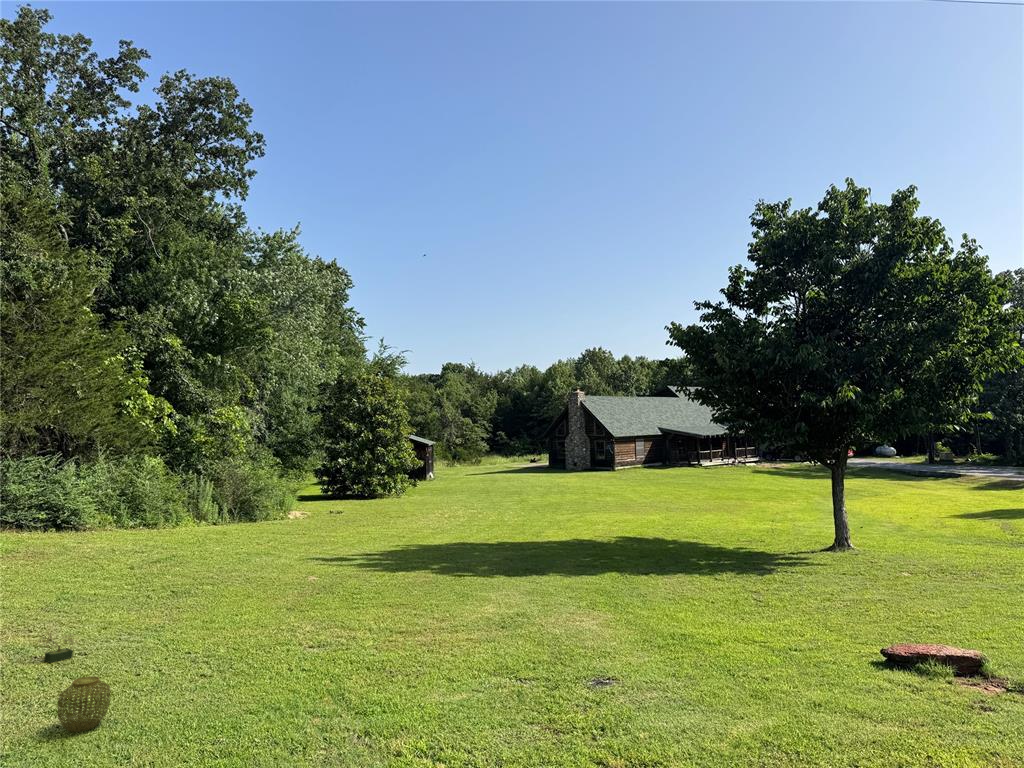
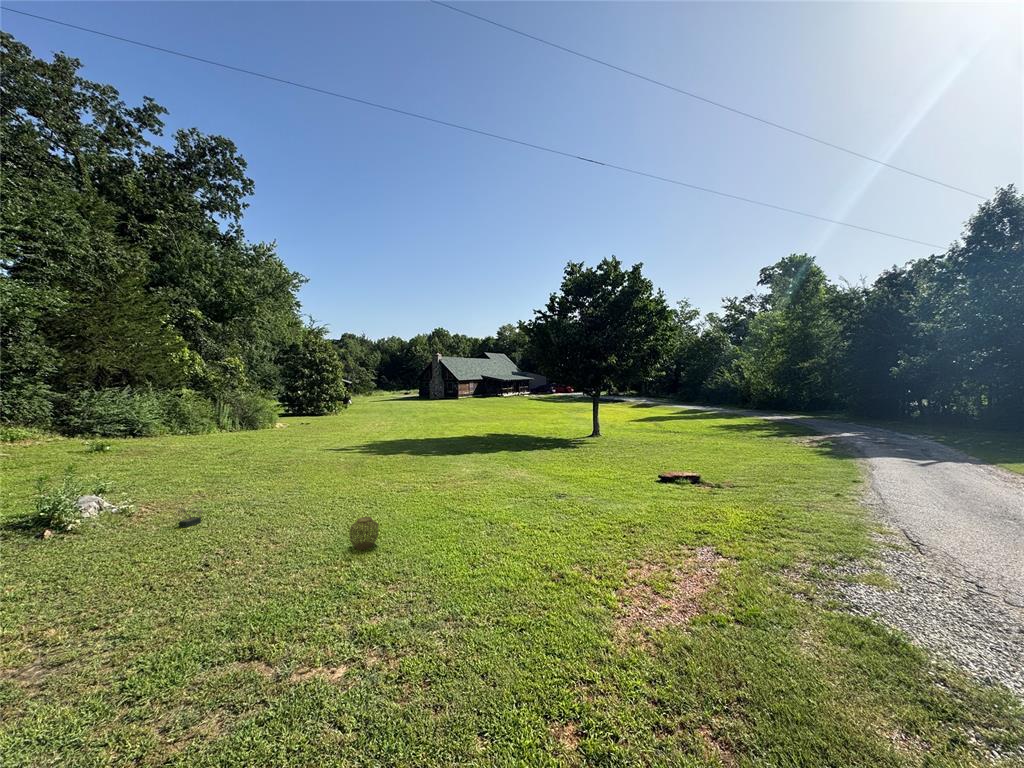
woven basket: present [57,676,111,732] -> present [350,517,378,550]

